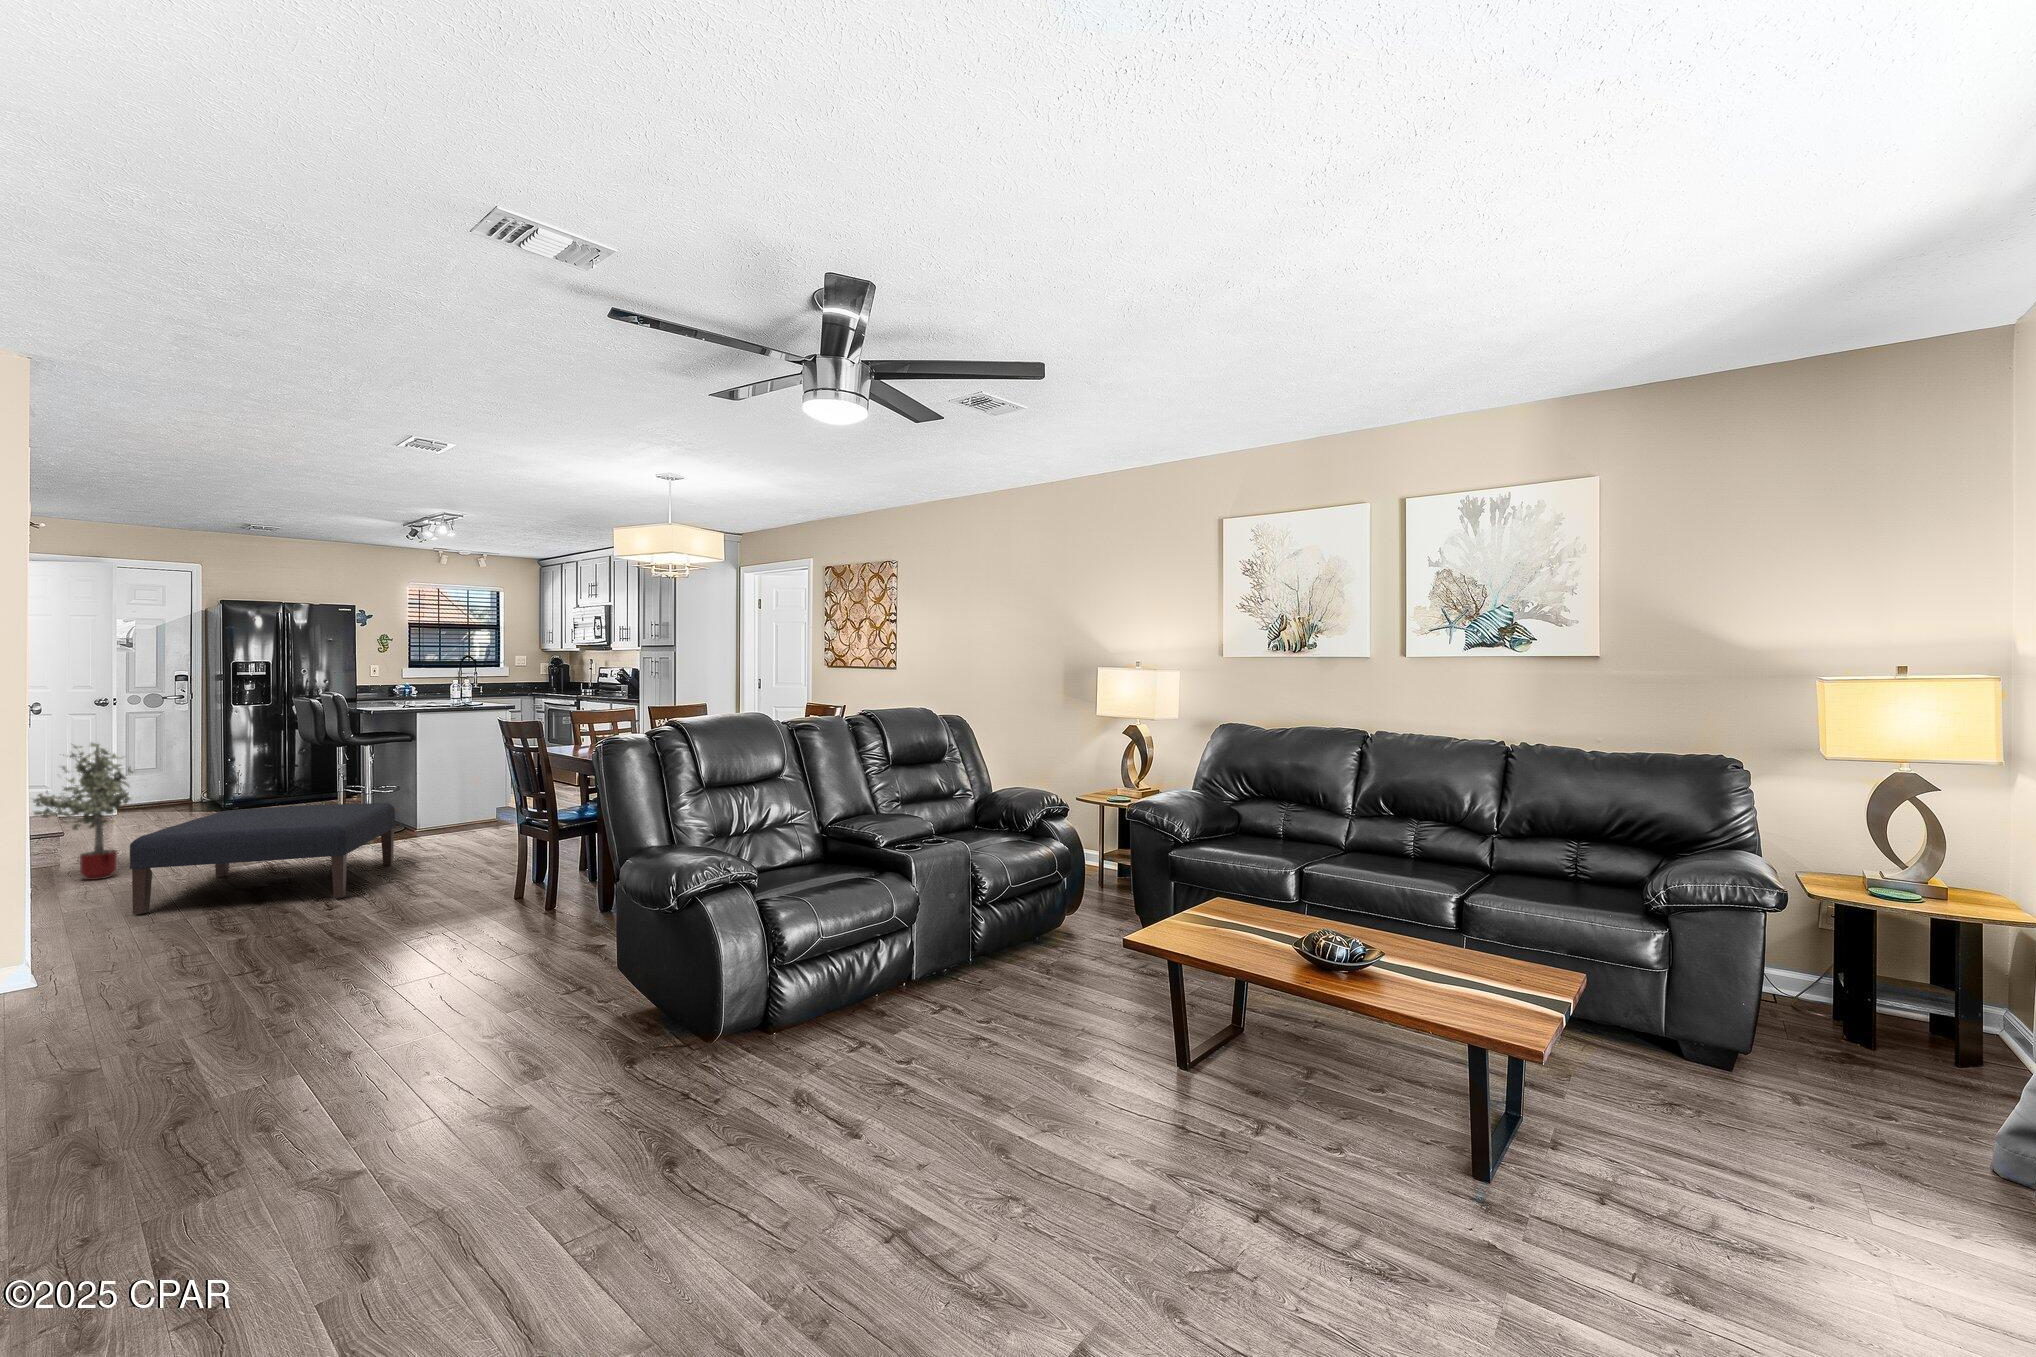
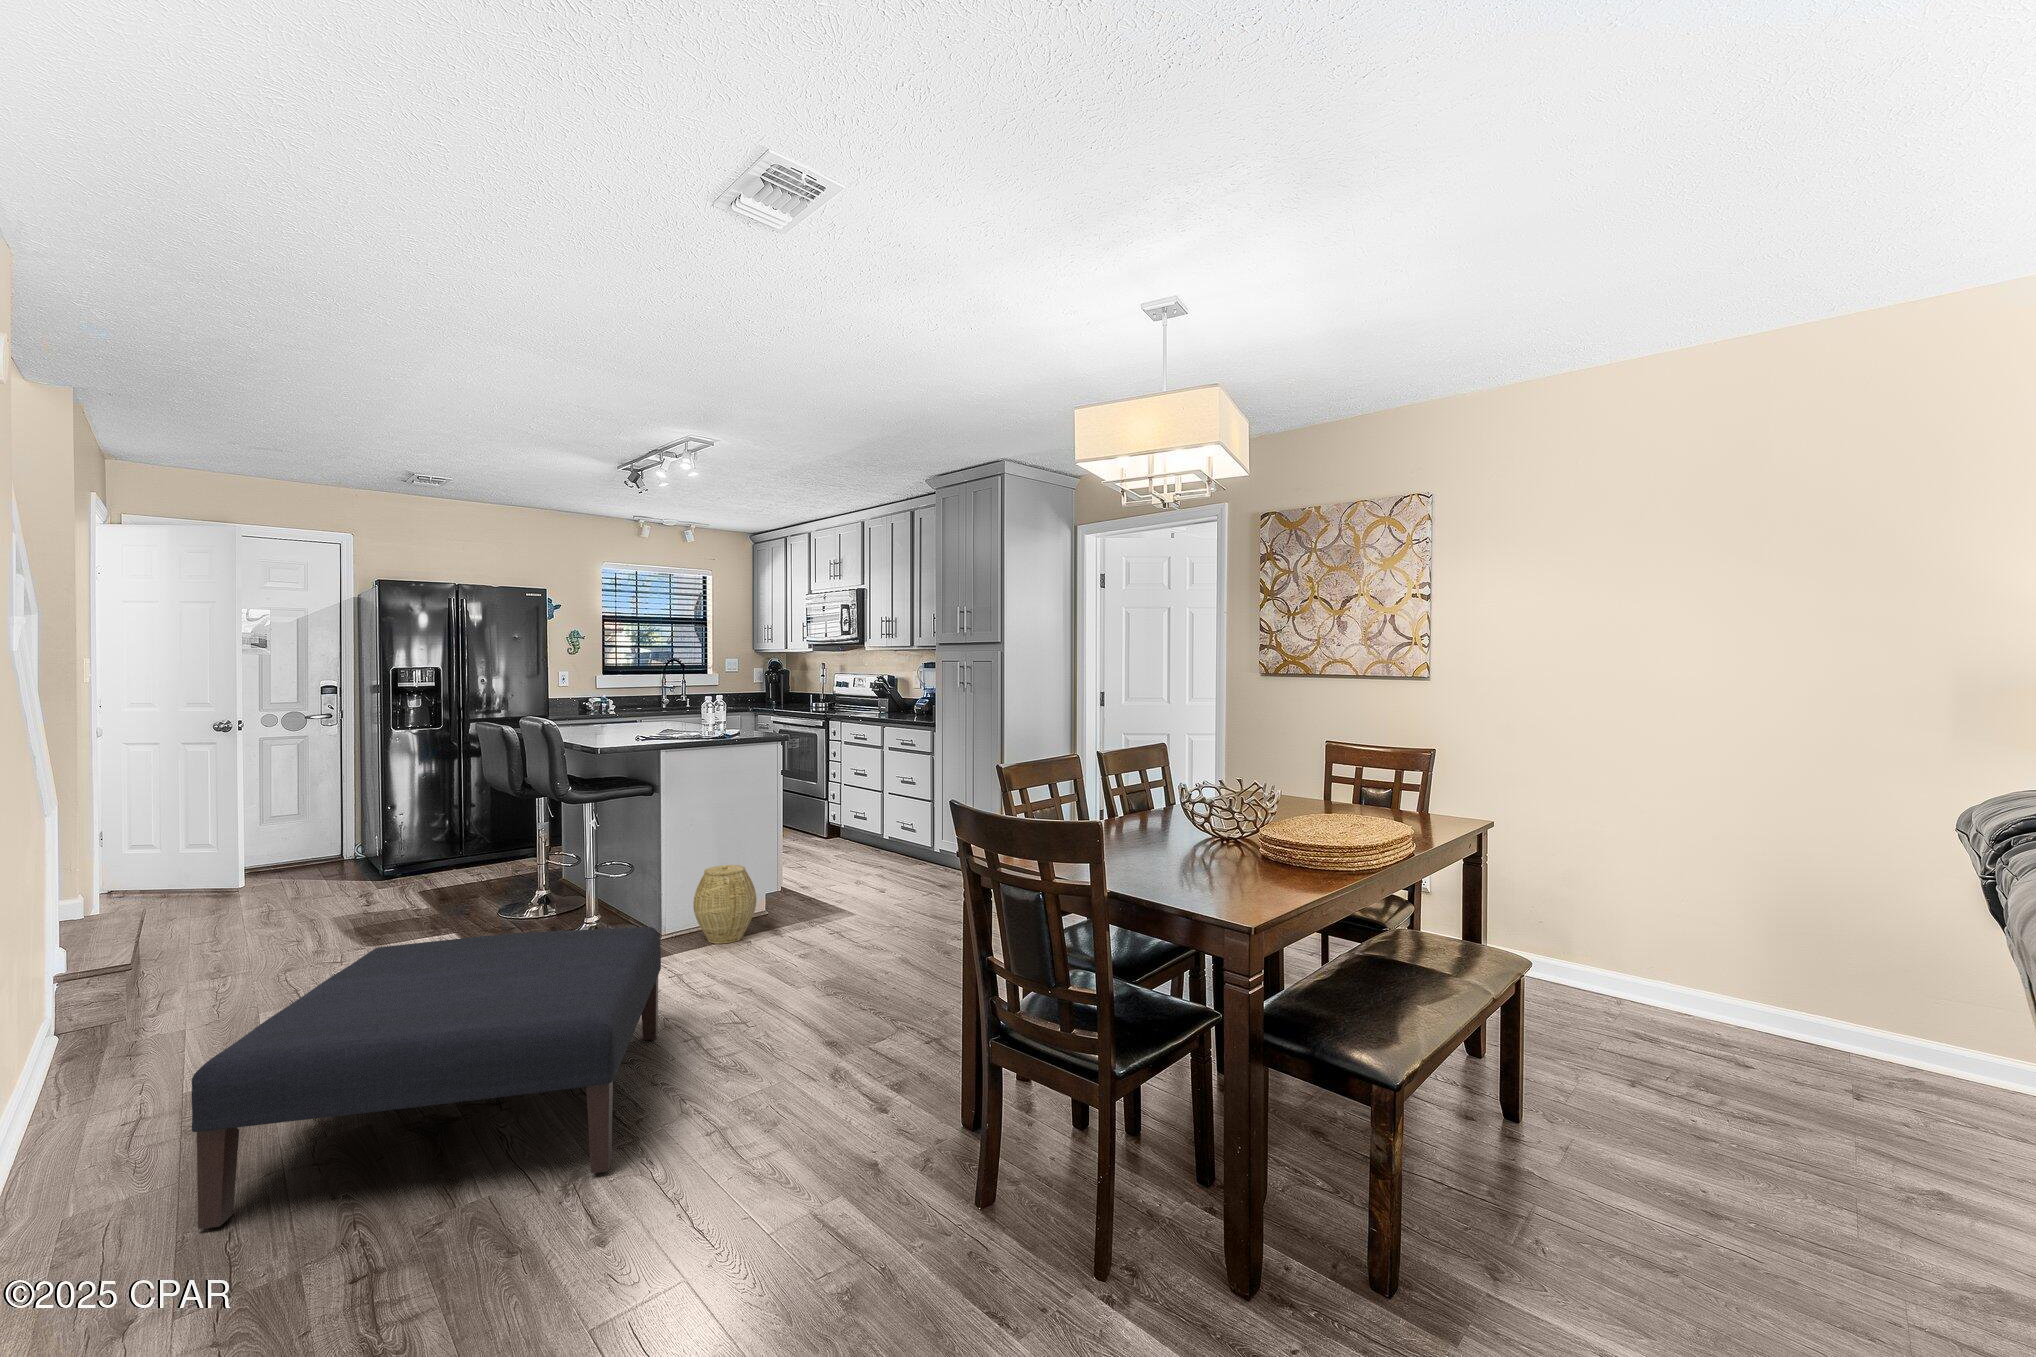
potted tree: present [33,743,133,880] -> none [58,817,242,1070]
woven basket: none [439,785,484,833] -> present [693,865,756,944]

